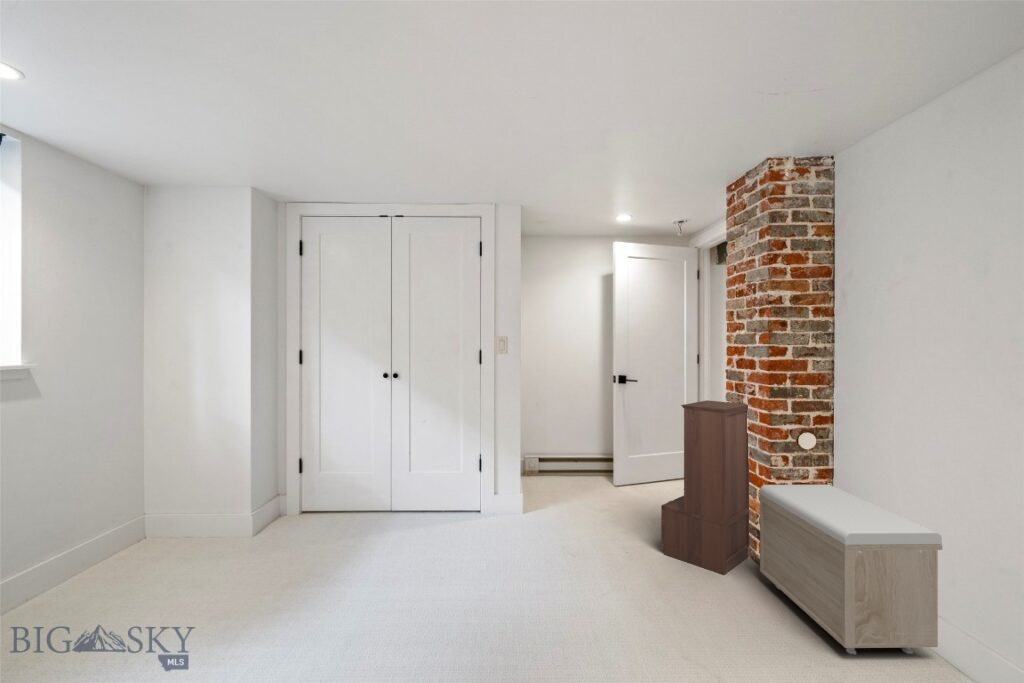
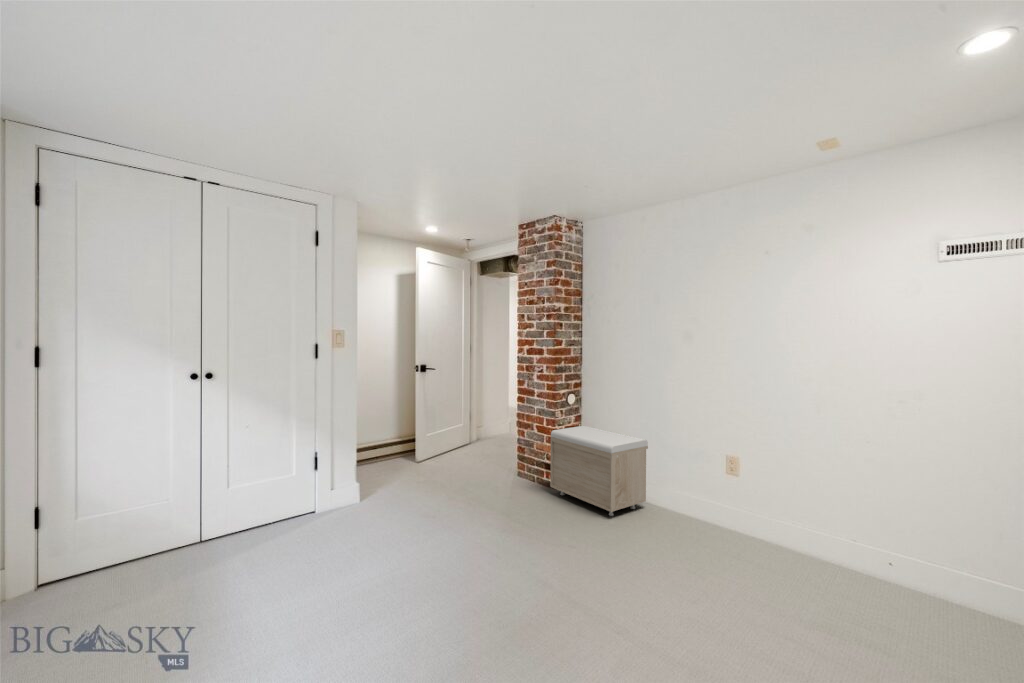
bookshelf: present [661,400,750,575] -> none [484,378,537,495]

